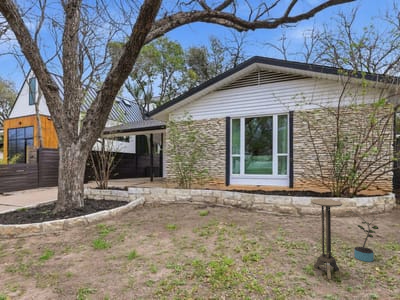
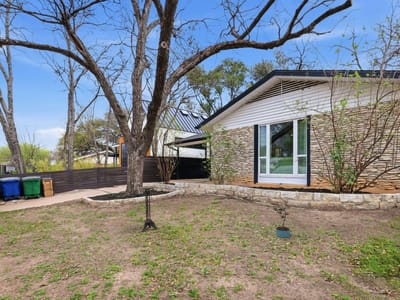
side table: present [311,199,342,279] -> present [139,186,157,232]

